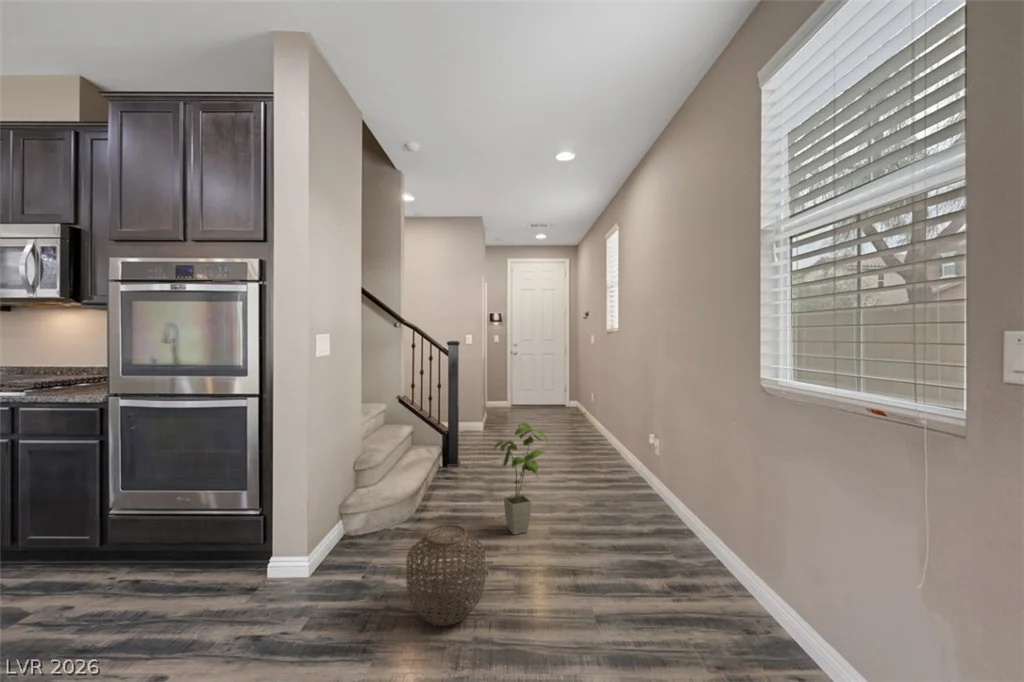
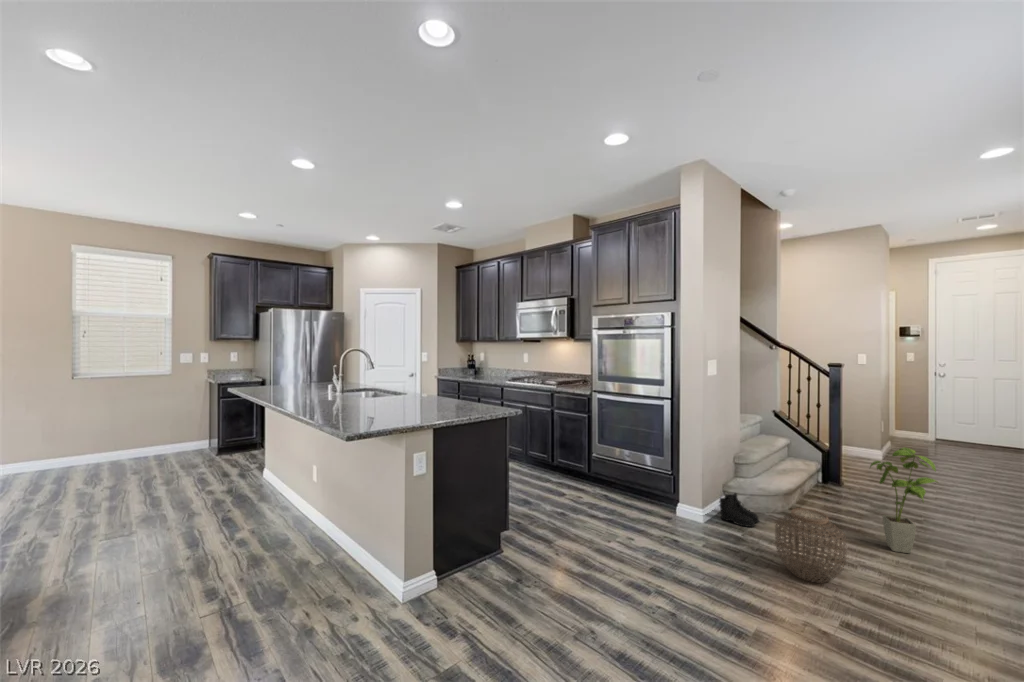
boots: none [332,514,385,561] -> present [719,493,759,527]

